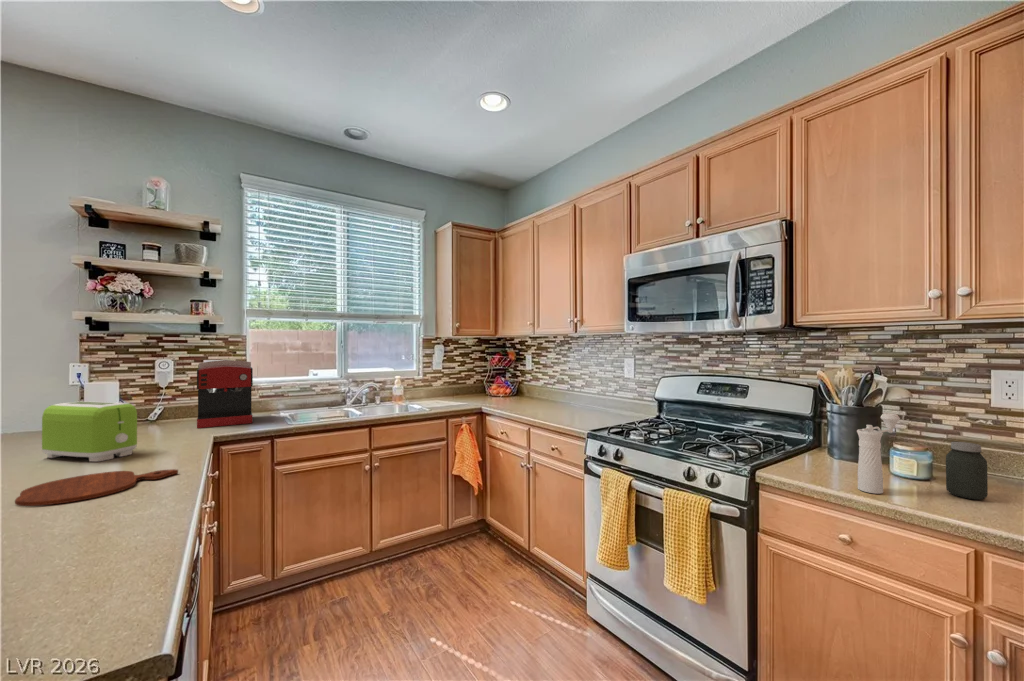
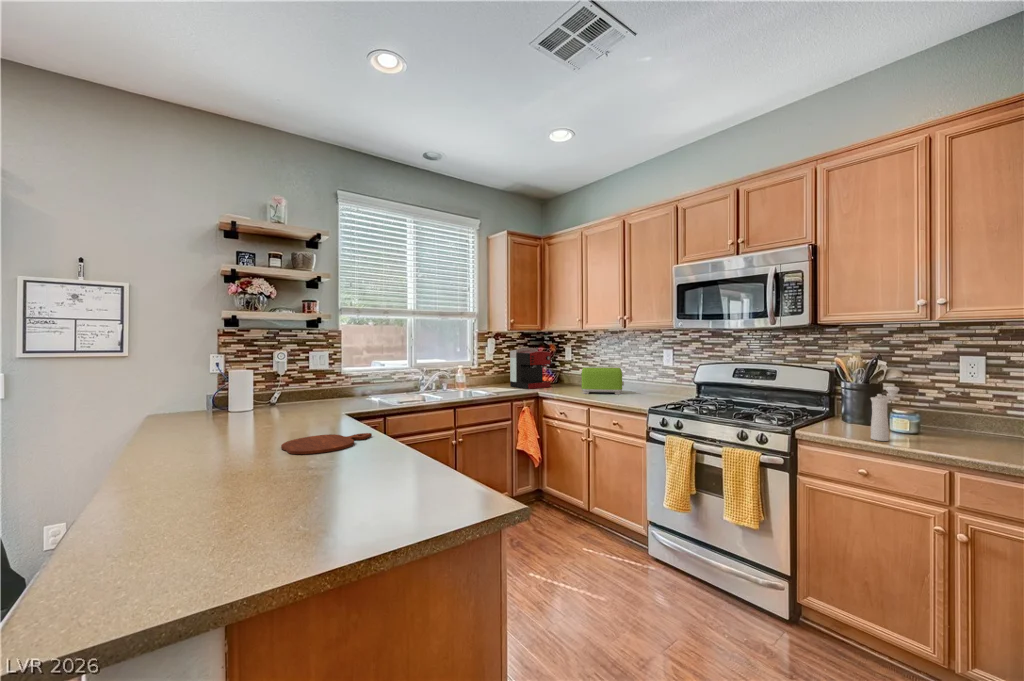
coffee maker: present [197,360,253,428] -> present [510,348,551,389]
toaster: present [42,401,137,462] -> present [581,366,624,394]
jar: present [946,442,988,499] -> none [930,405,958,443]

